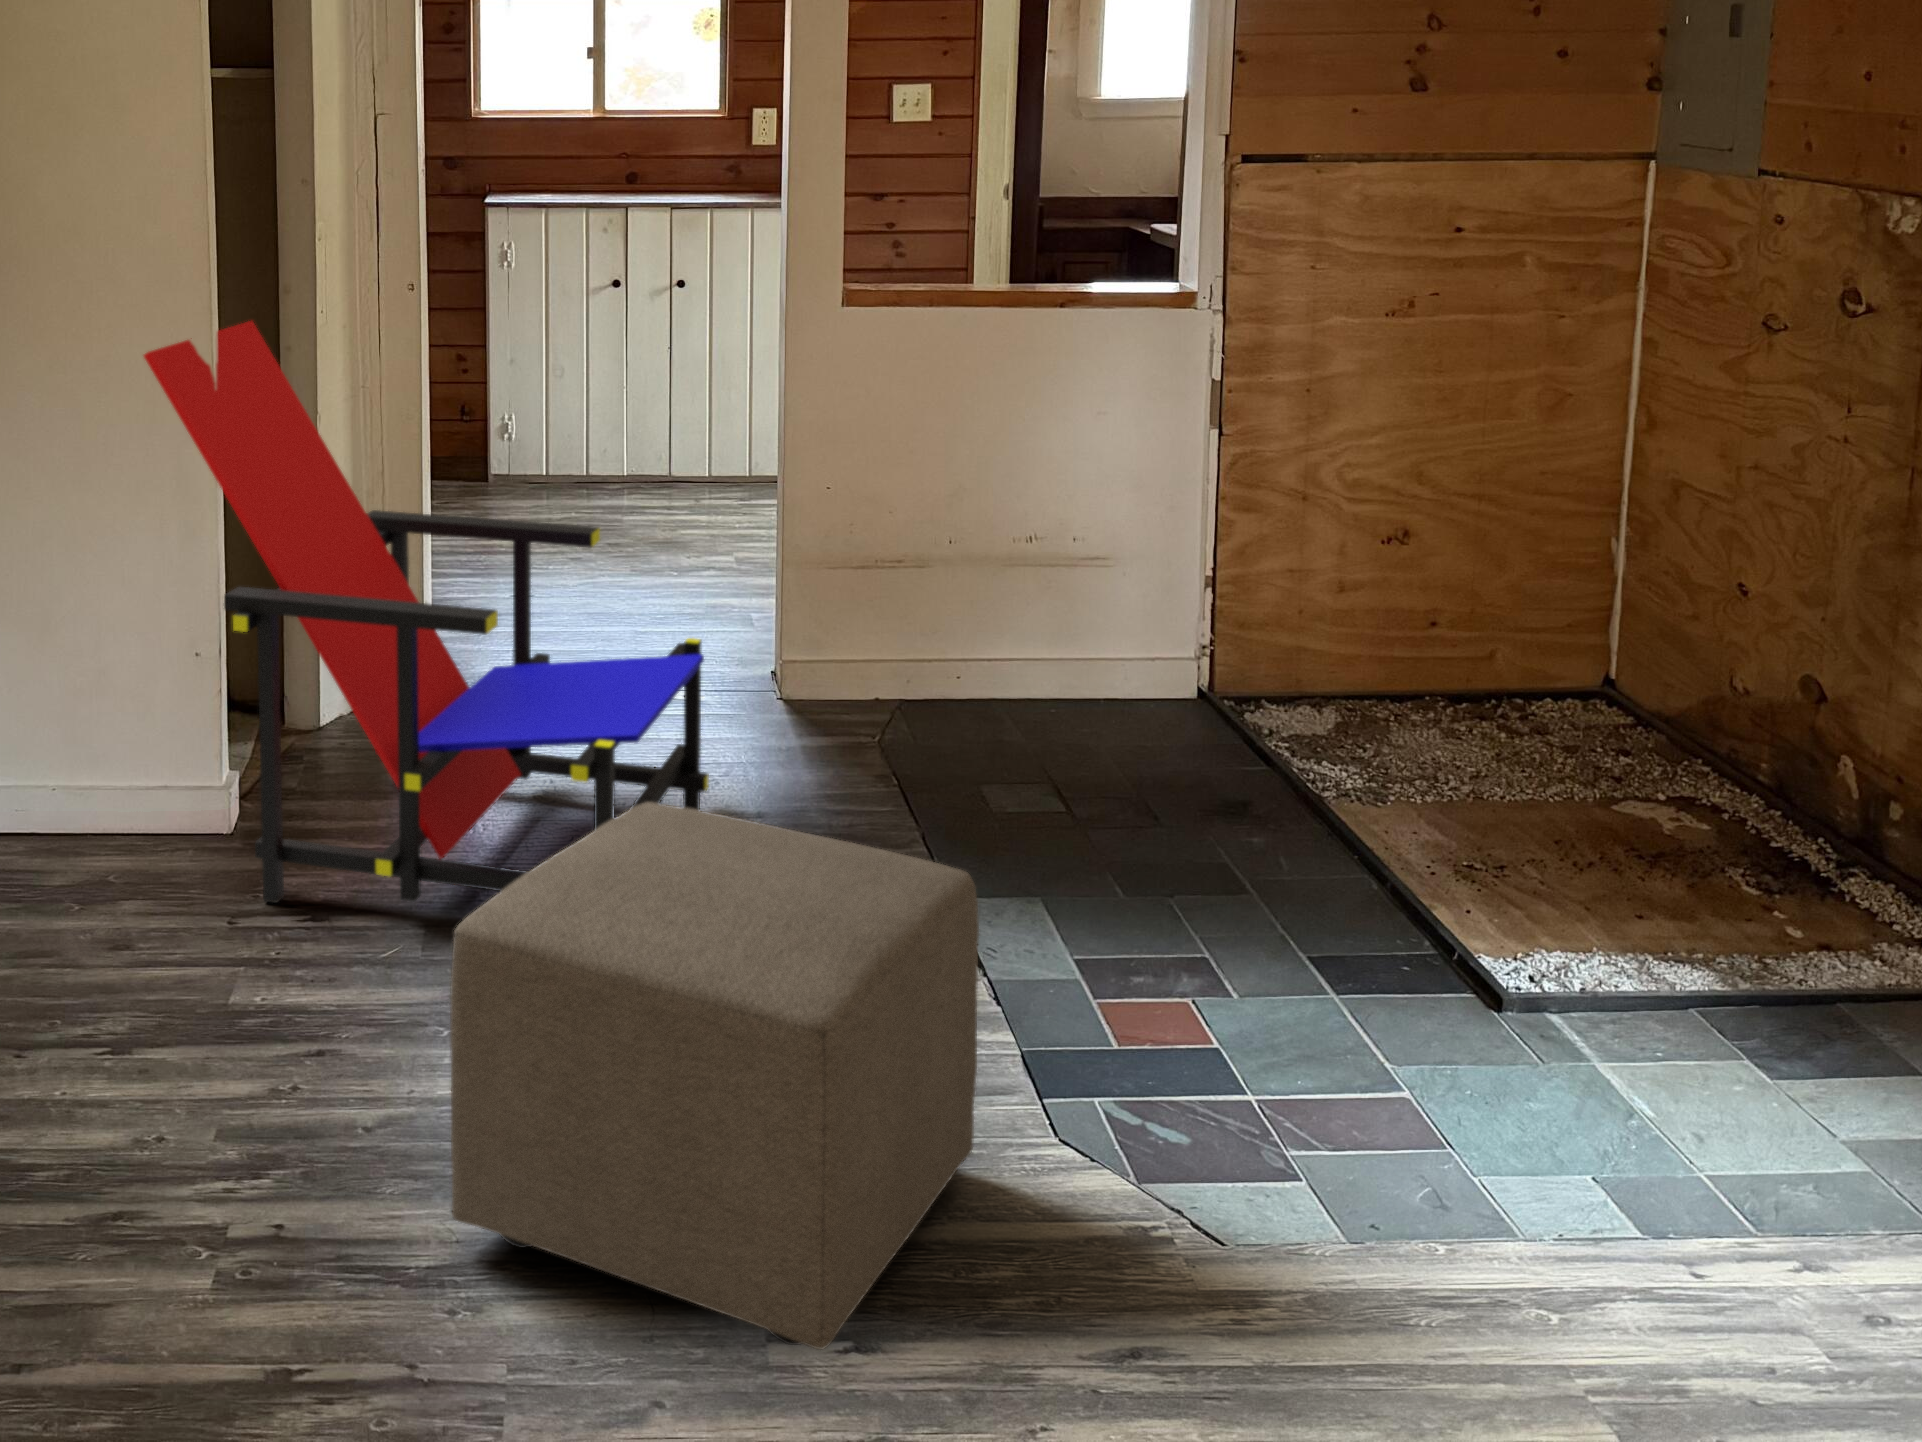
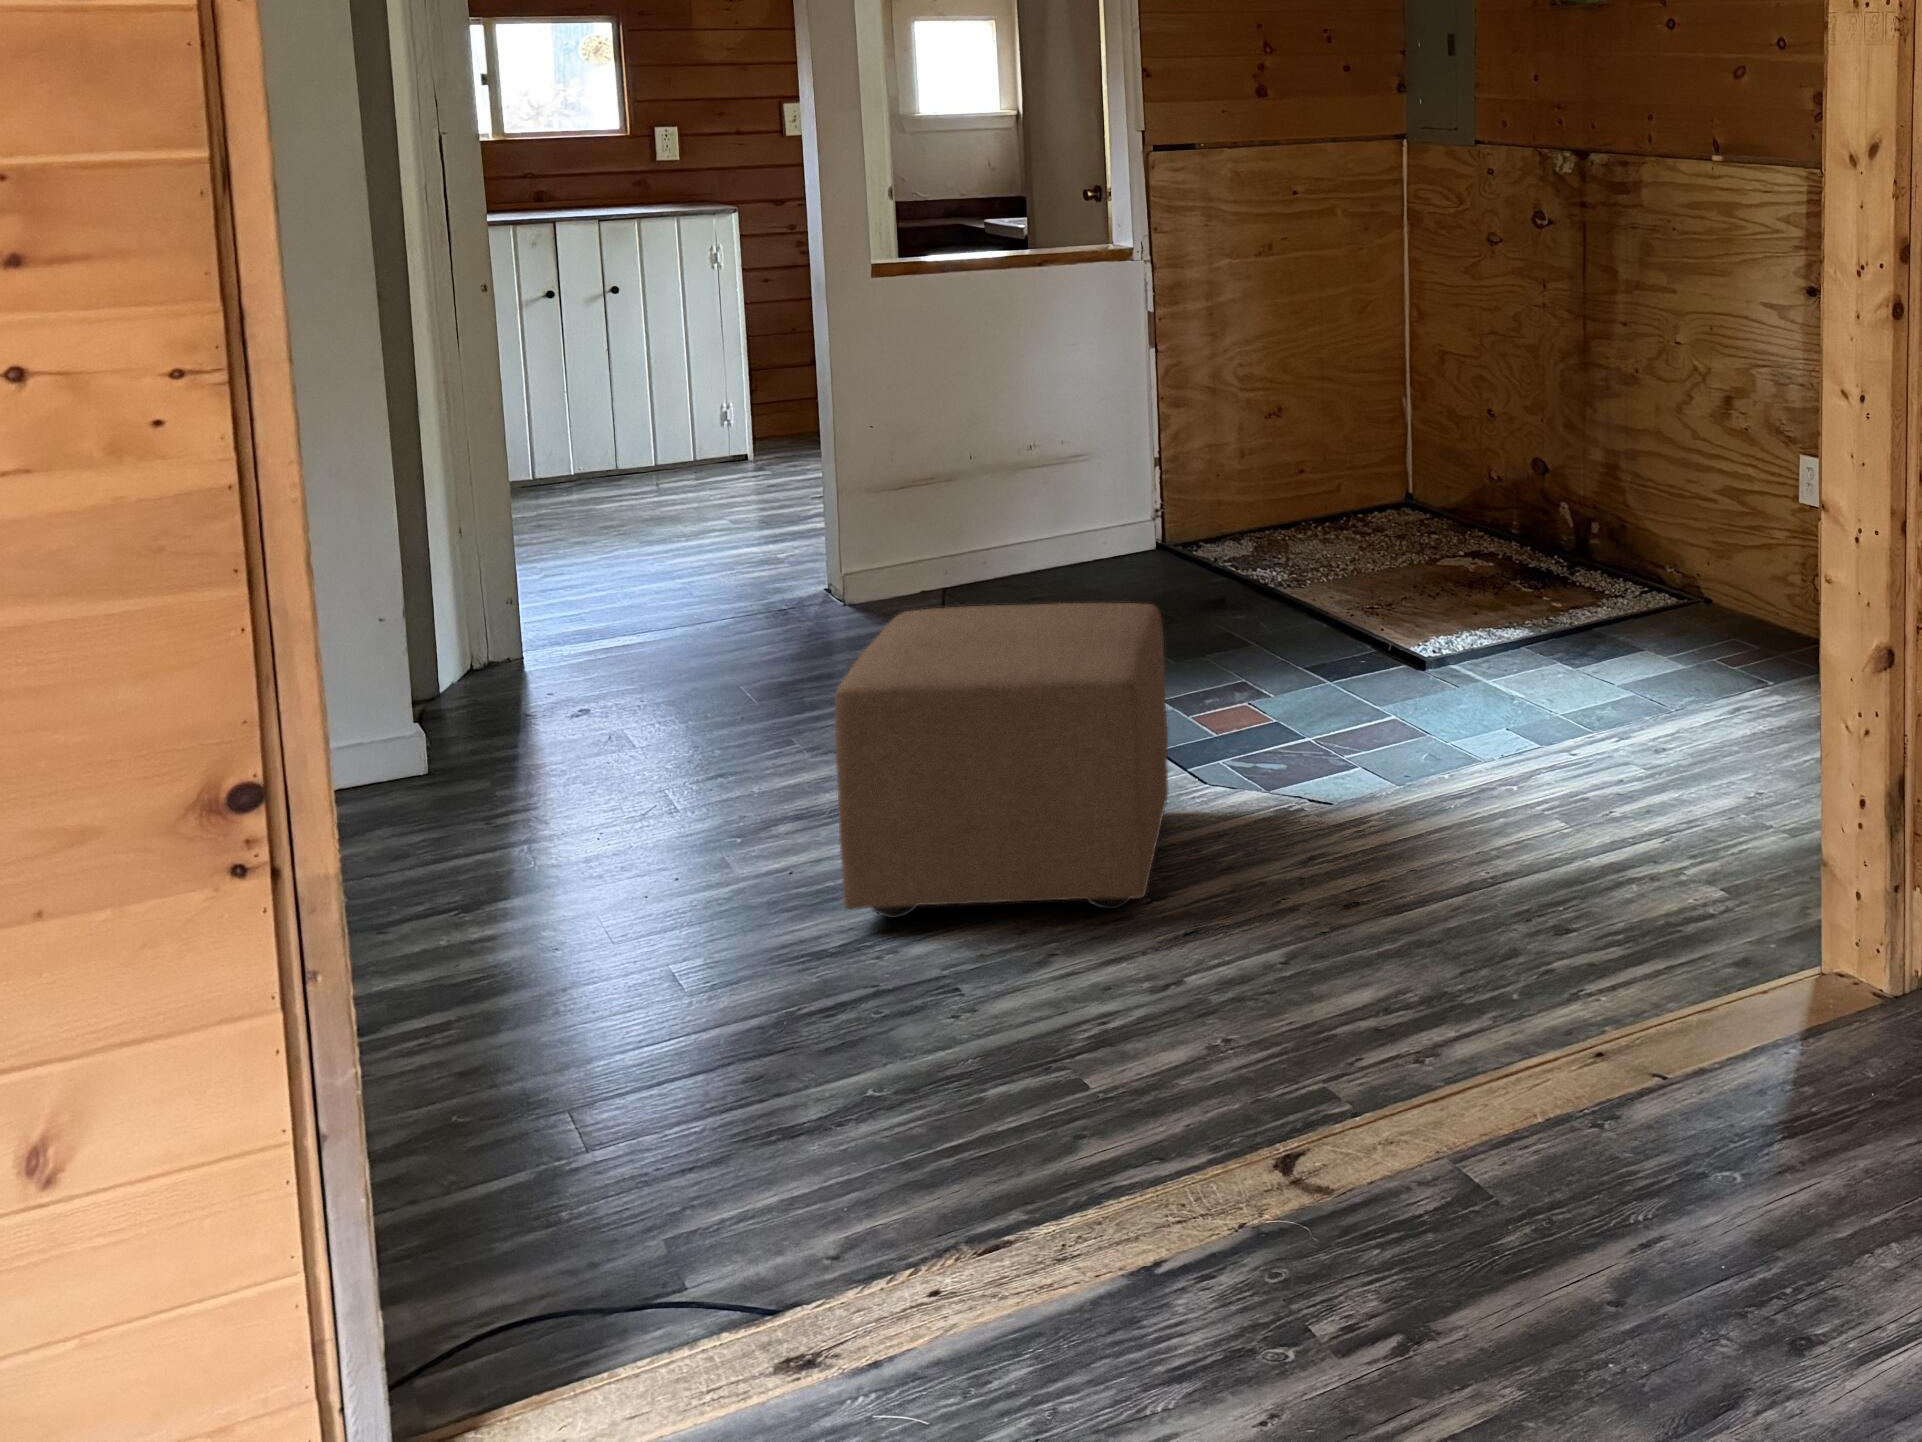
lounge chair: present [144,320,709,903] -> none [324,312,839,802]

